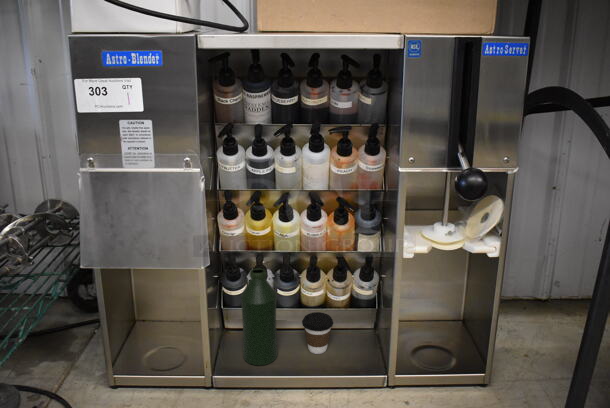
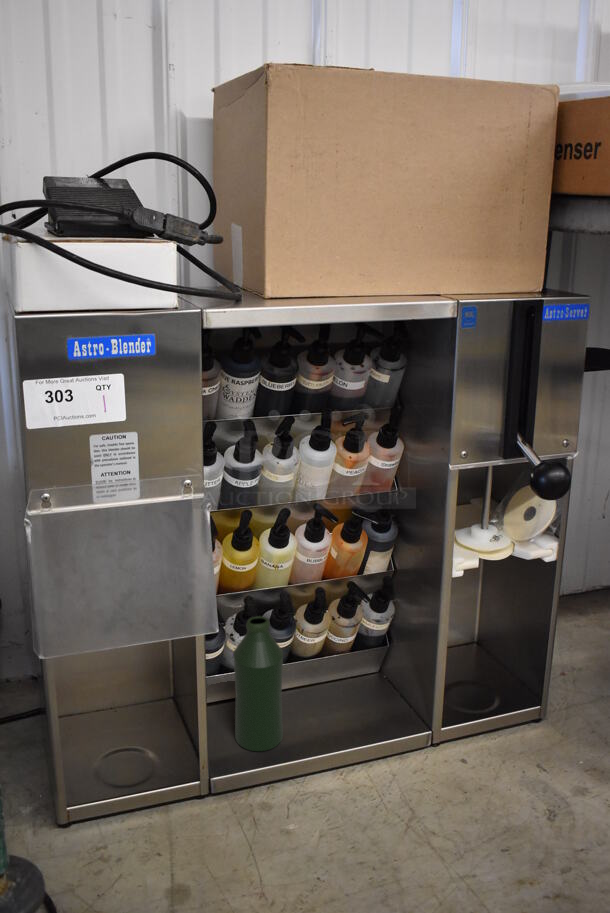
coffee cup: present [302,312,333,354] -> none [309,662,351,719]

